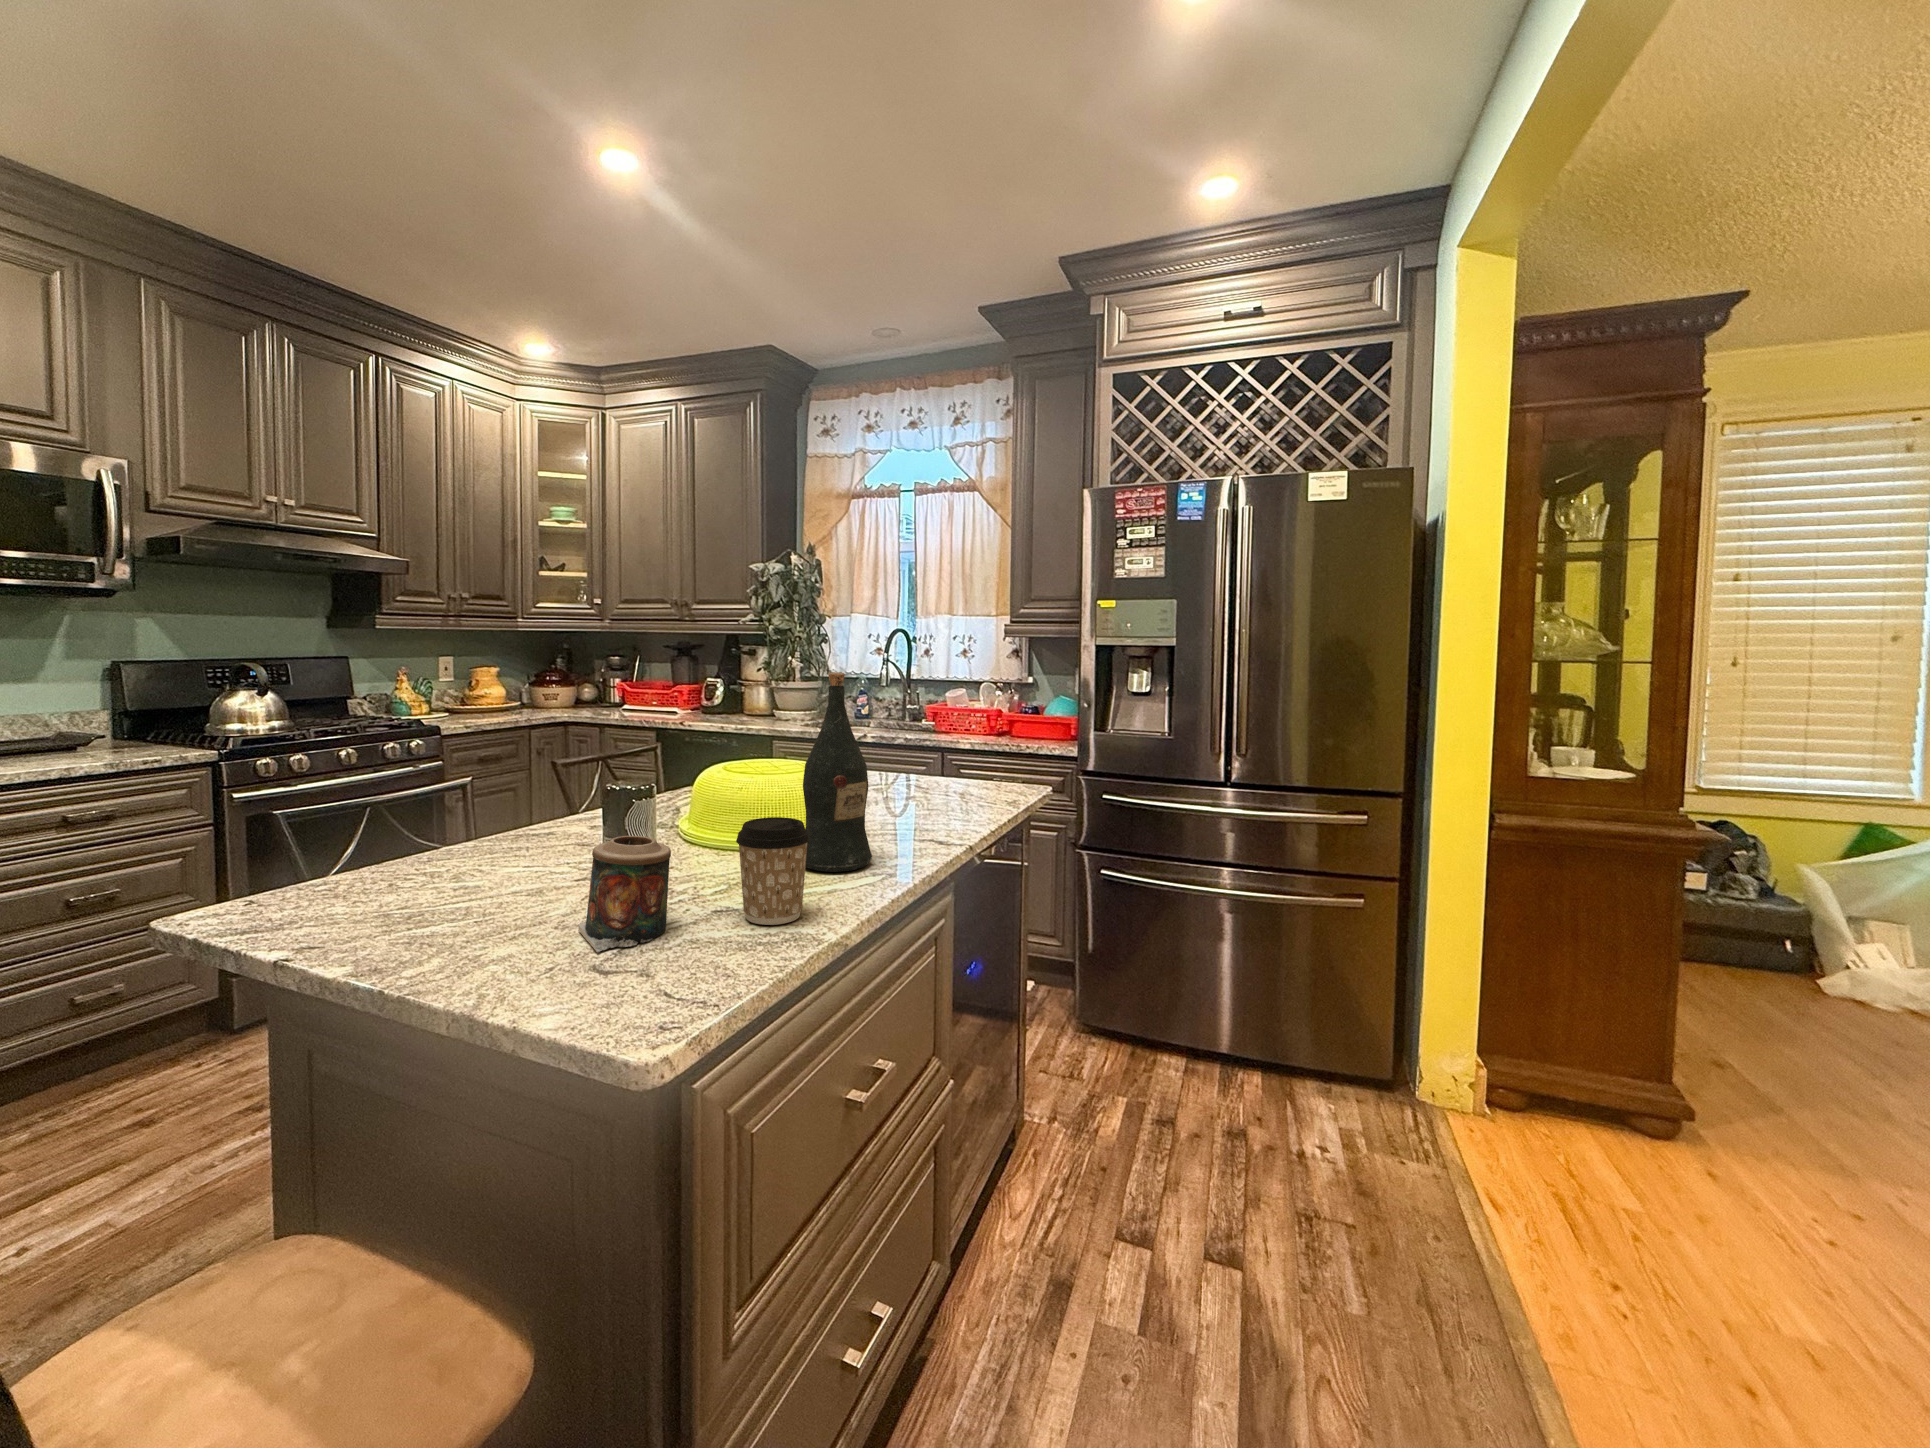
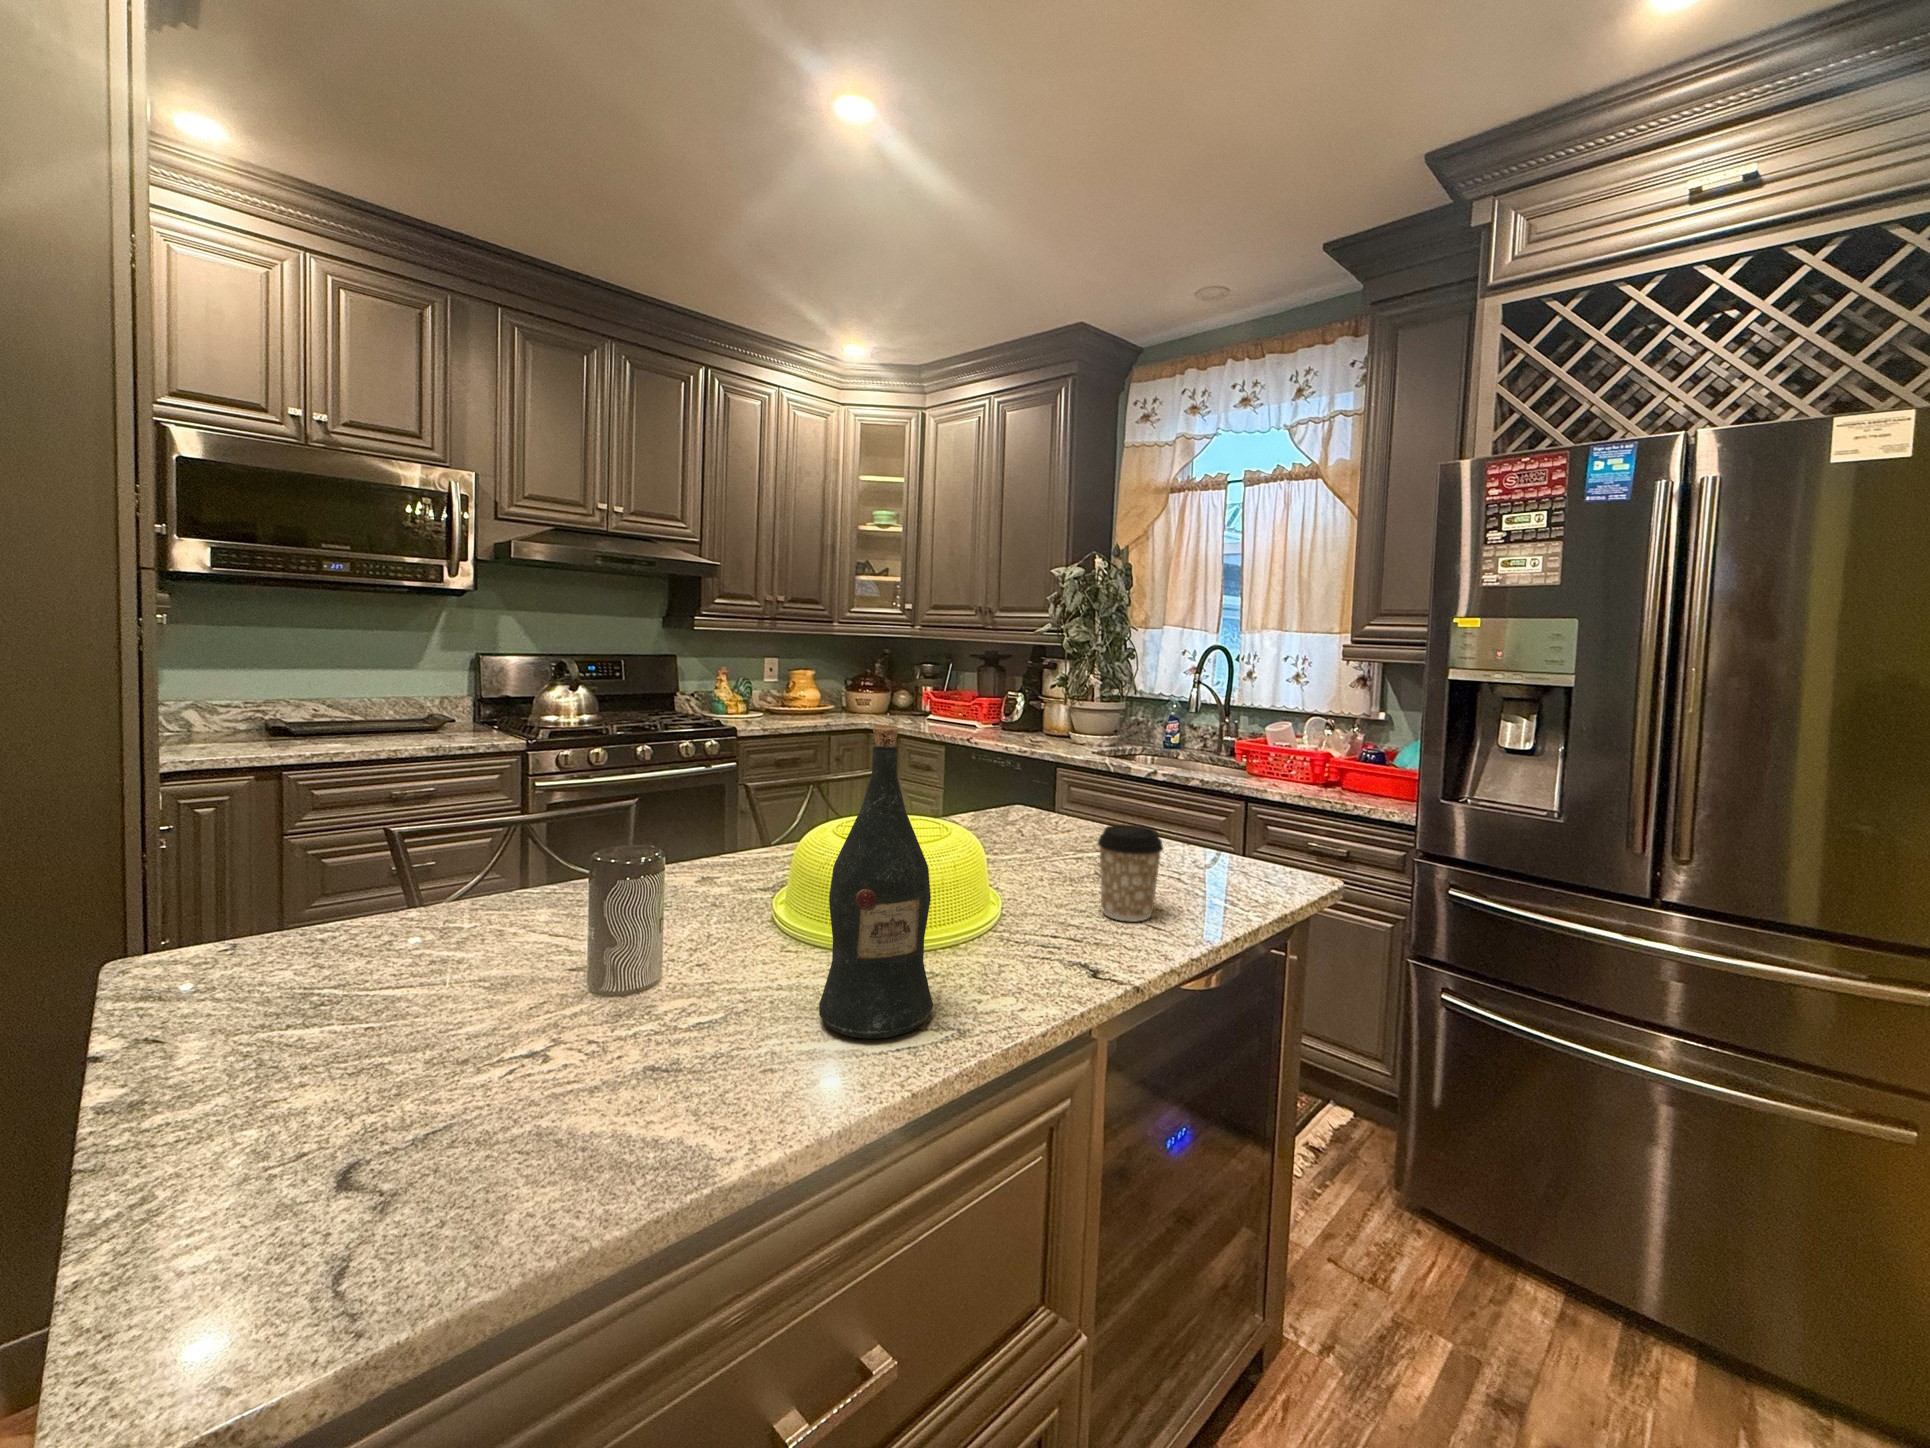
coffee cup: present [736,817,810,925] -> present [1098,825,1163,922]
candle: present [578,836,671,952] -> none [315,975,504,1180]

